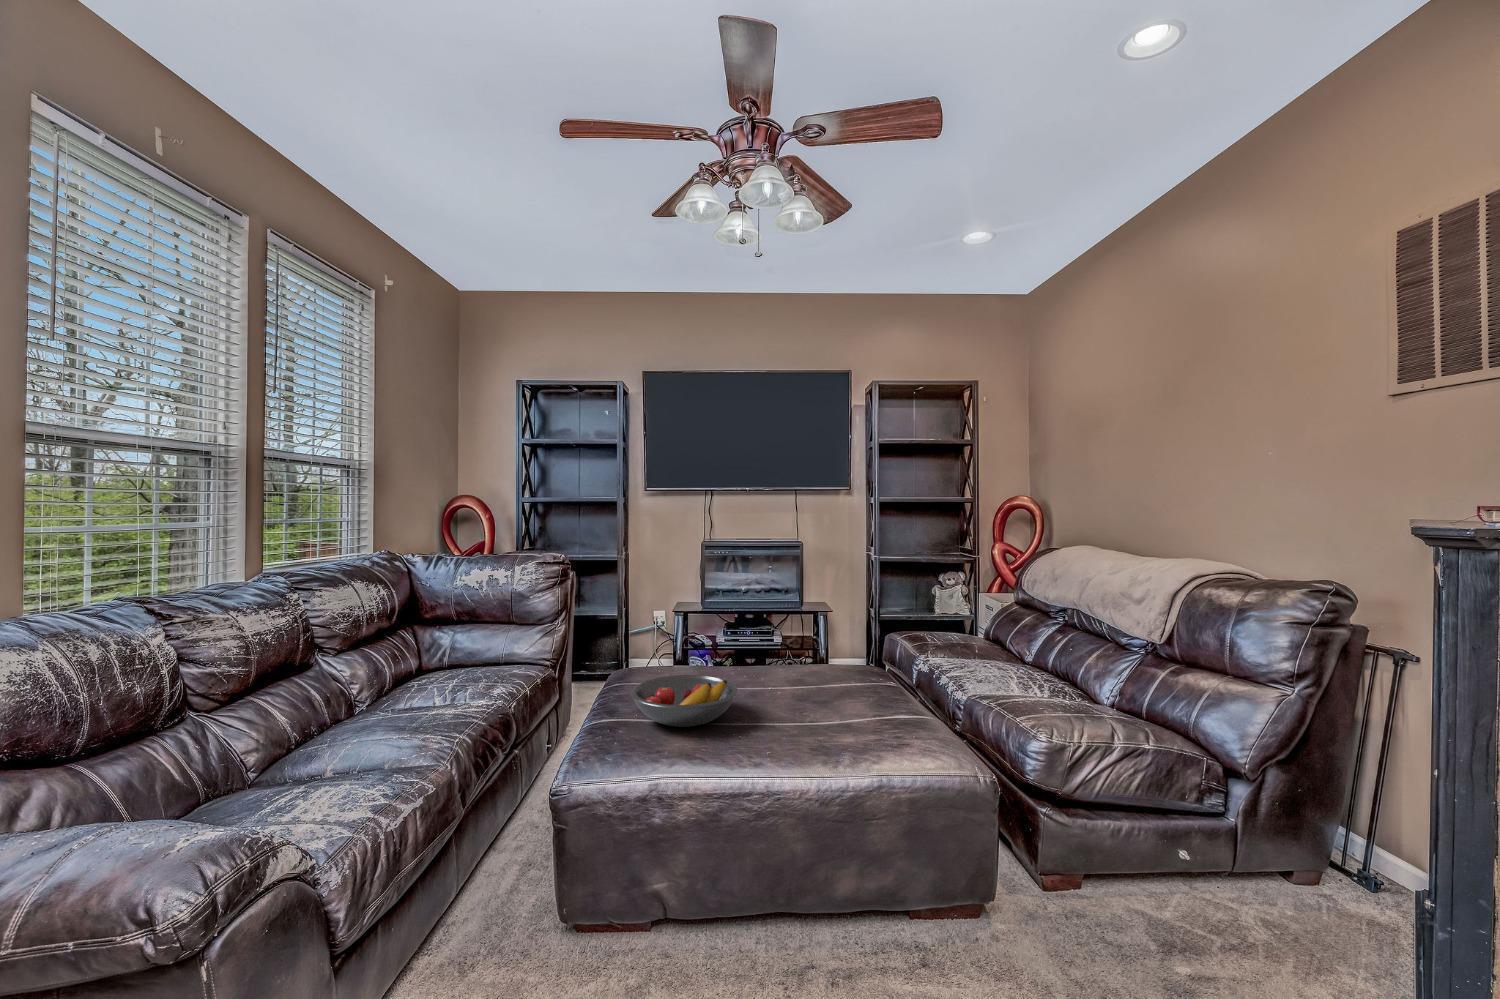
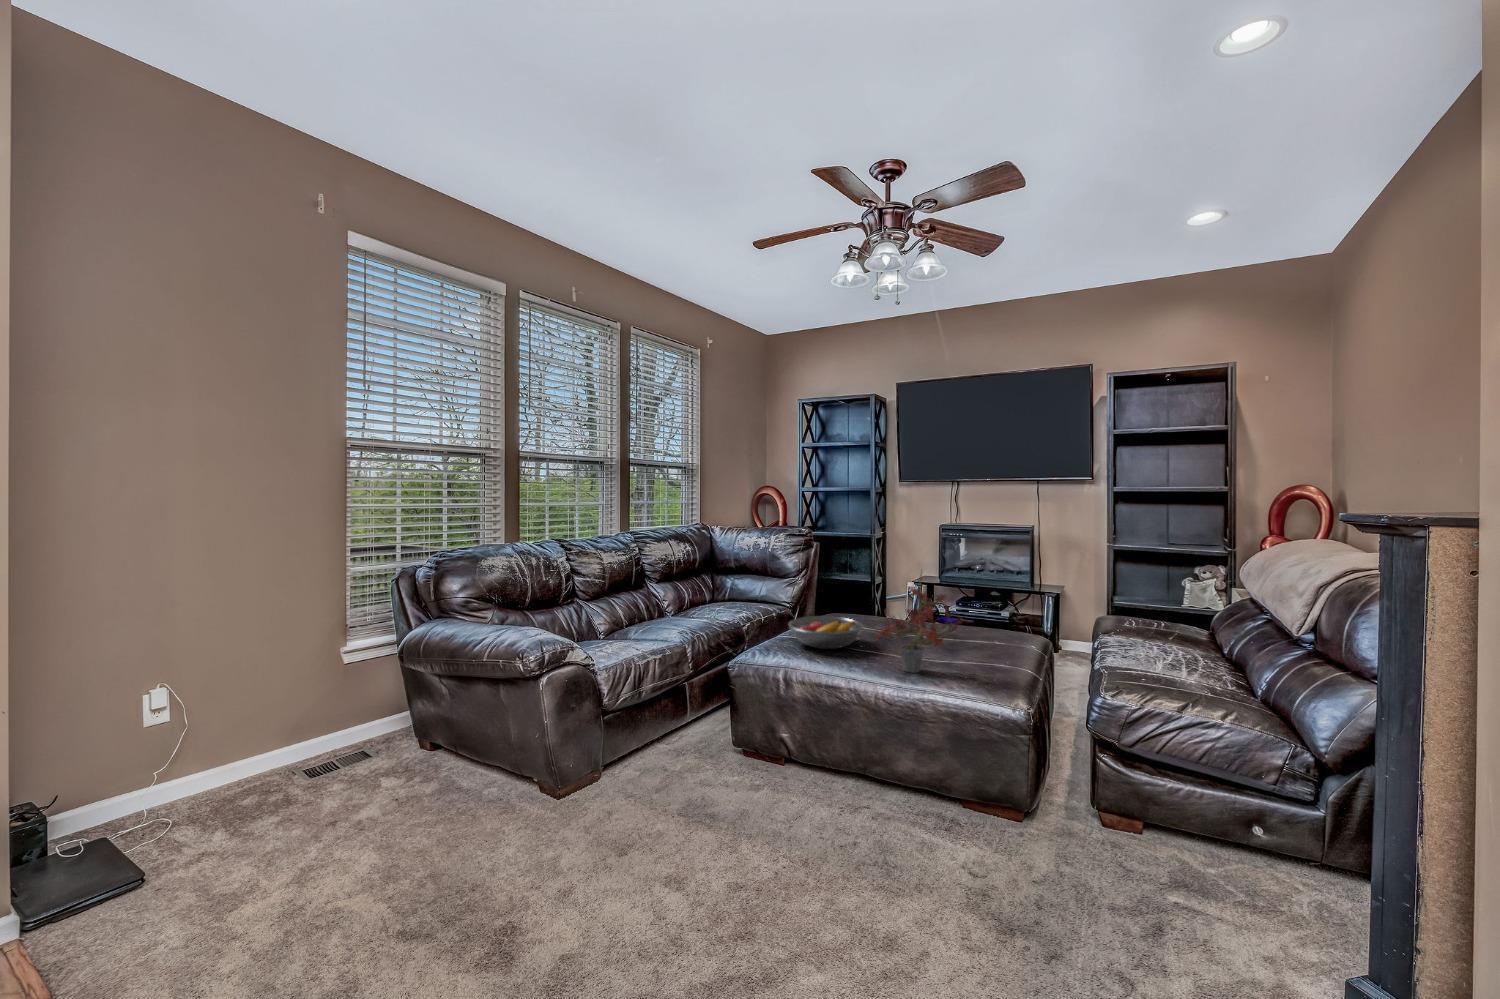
potted plant: none [774,604,895,741] -> present [872,576,962,673]

